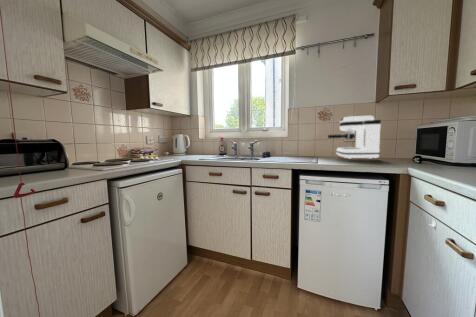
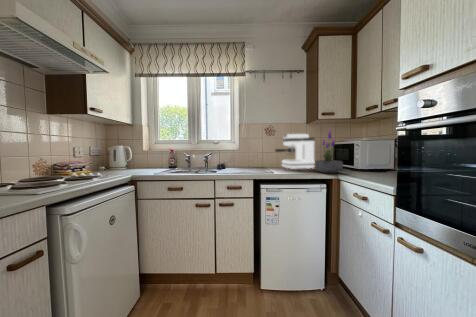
potted plant: none [377,105,419,166] -> present [316,131,343,173]

